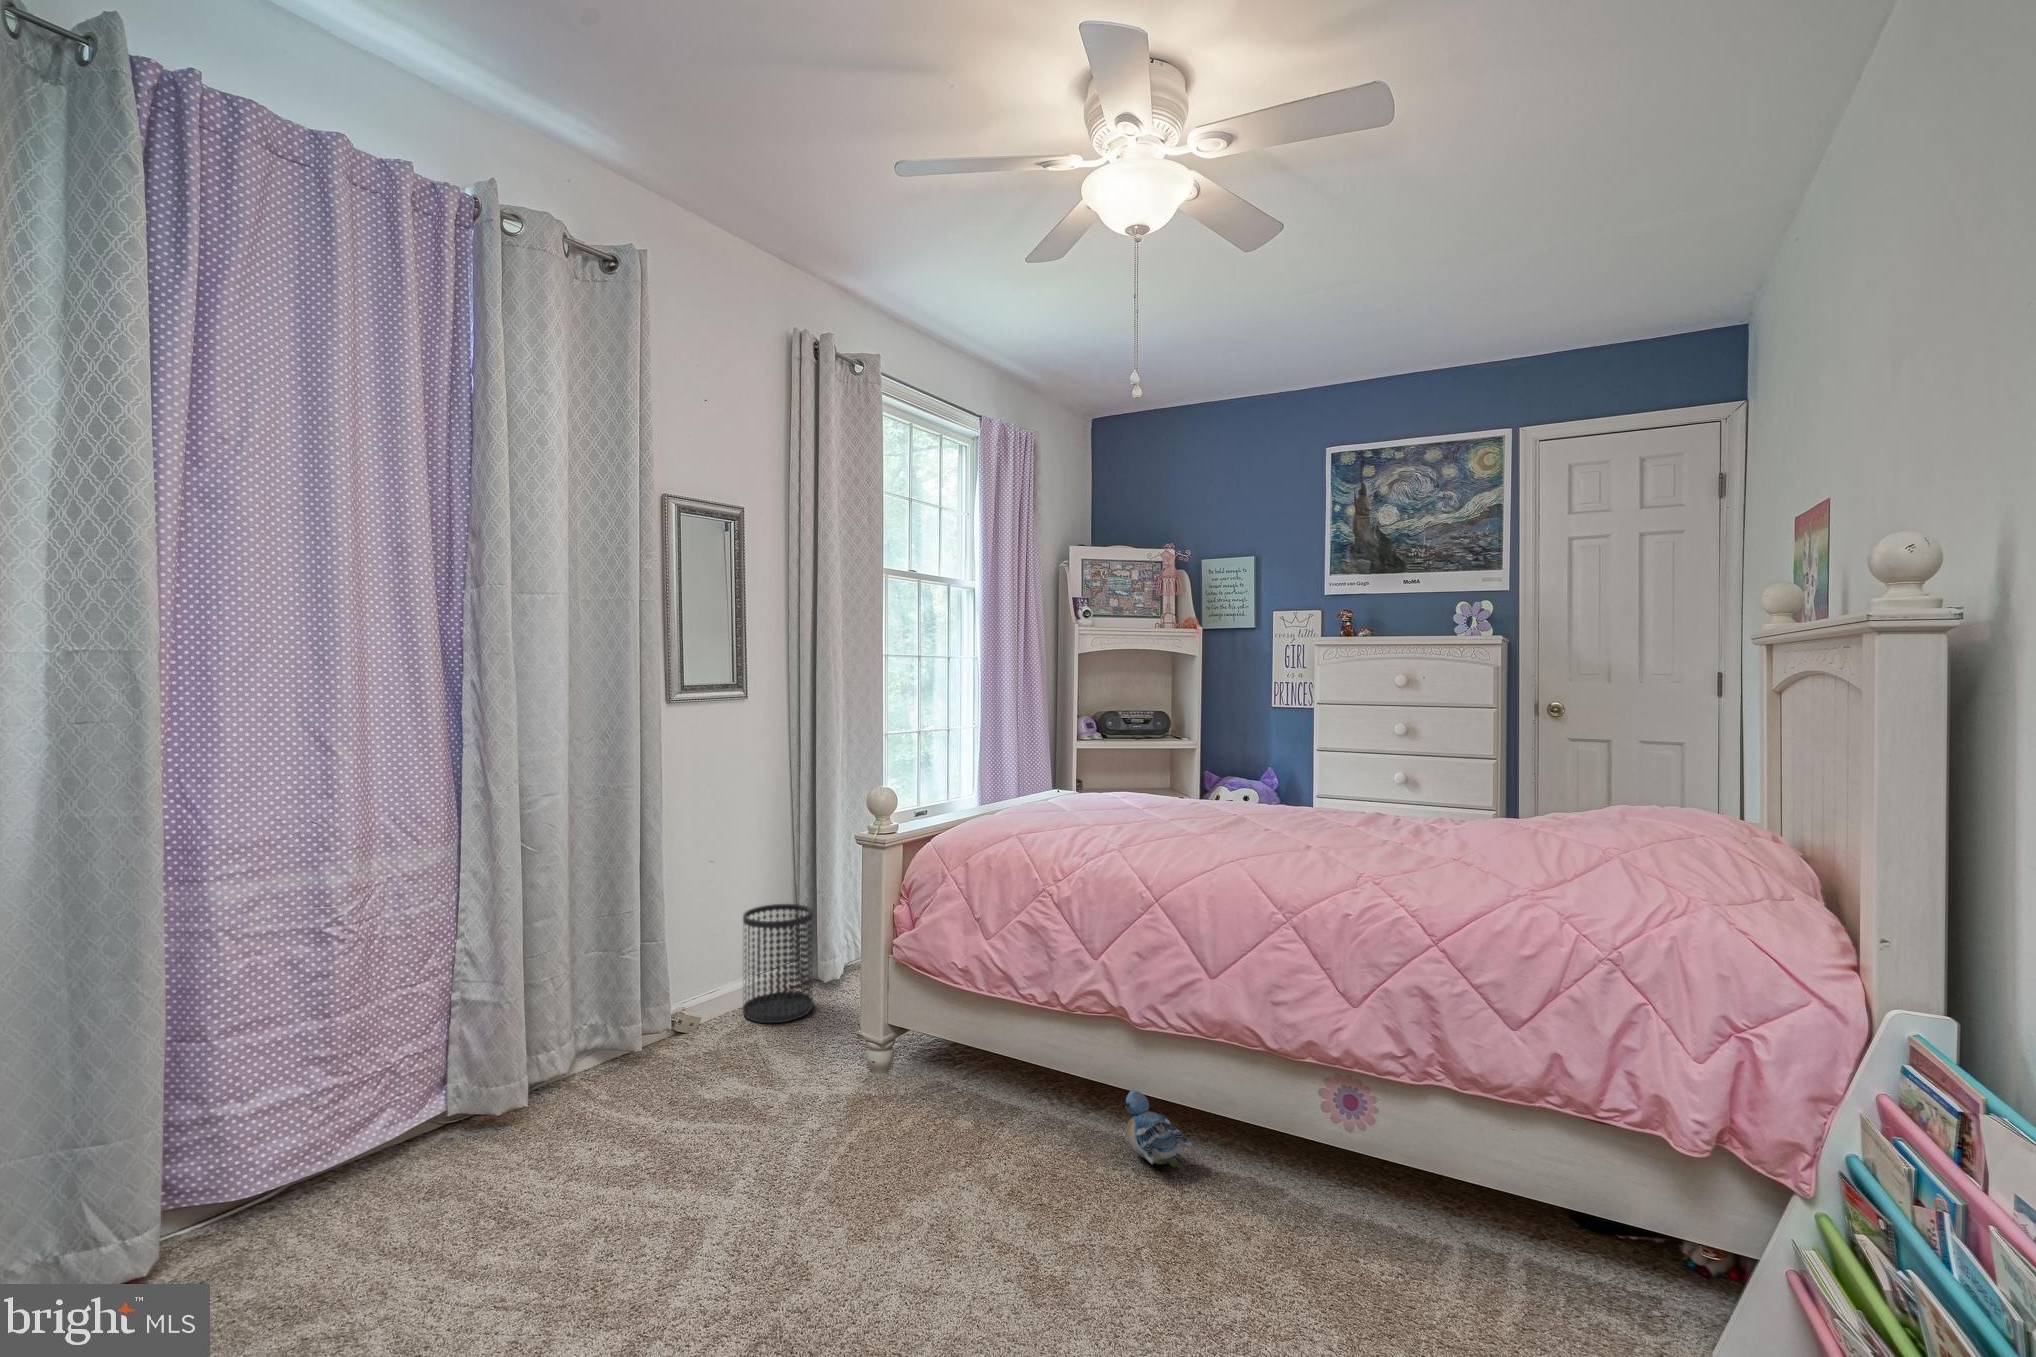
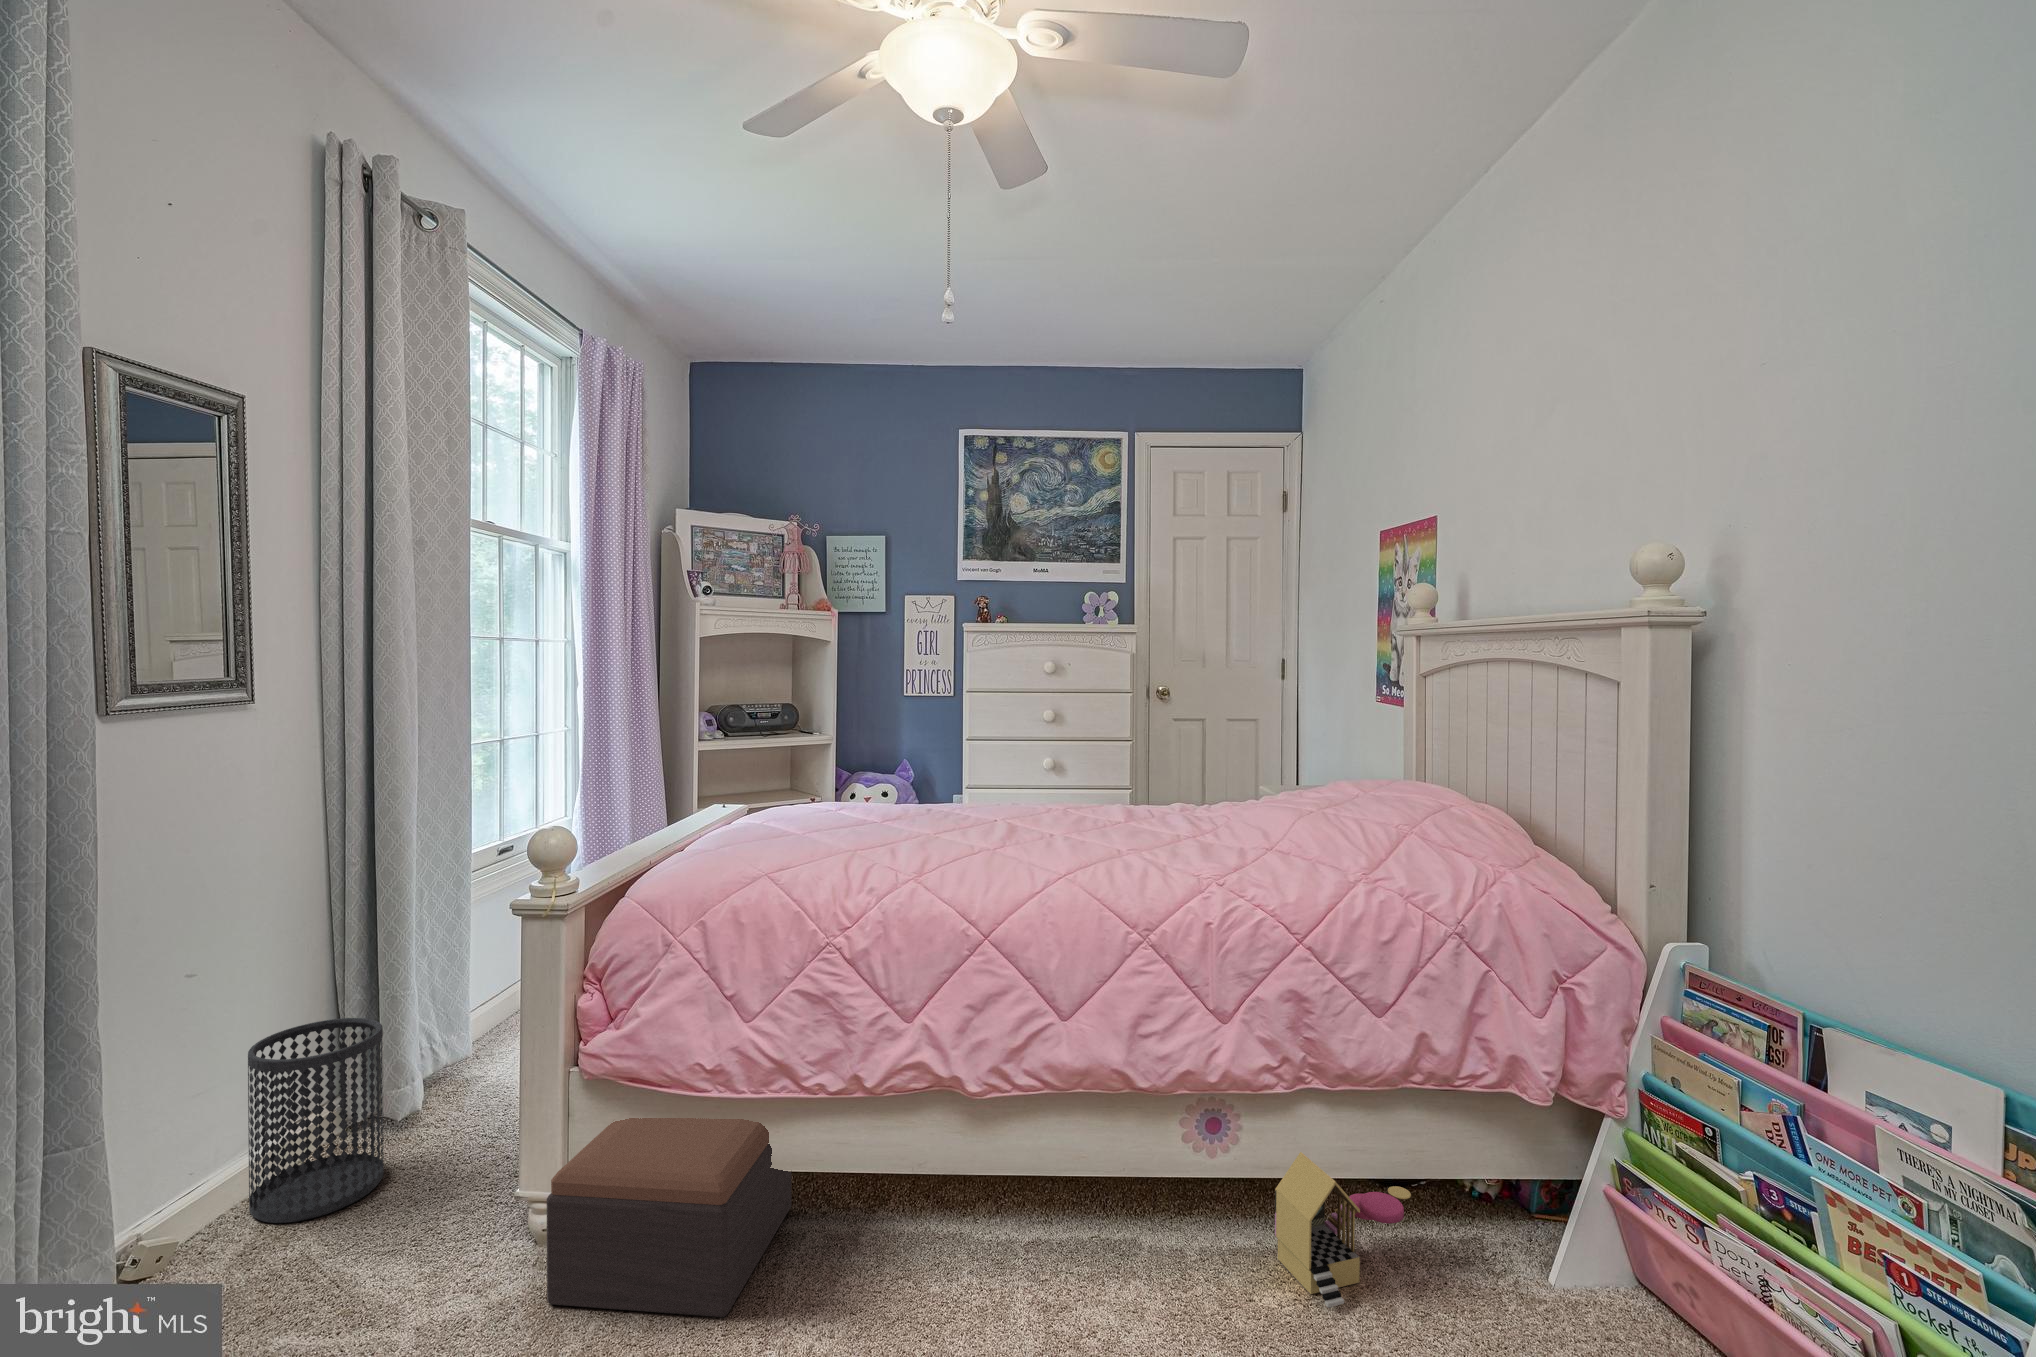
footstool: none [861,984,1032,1140] -> present [547,1118,792,1317]
plush toy: present [1126,1090,1192,1168] -> none [943,1174,1033,1263]
toy house: none [1406,1147,1567,1291] -> present [1275,1152,1411,1308]

